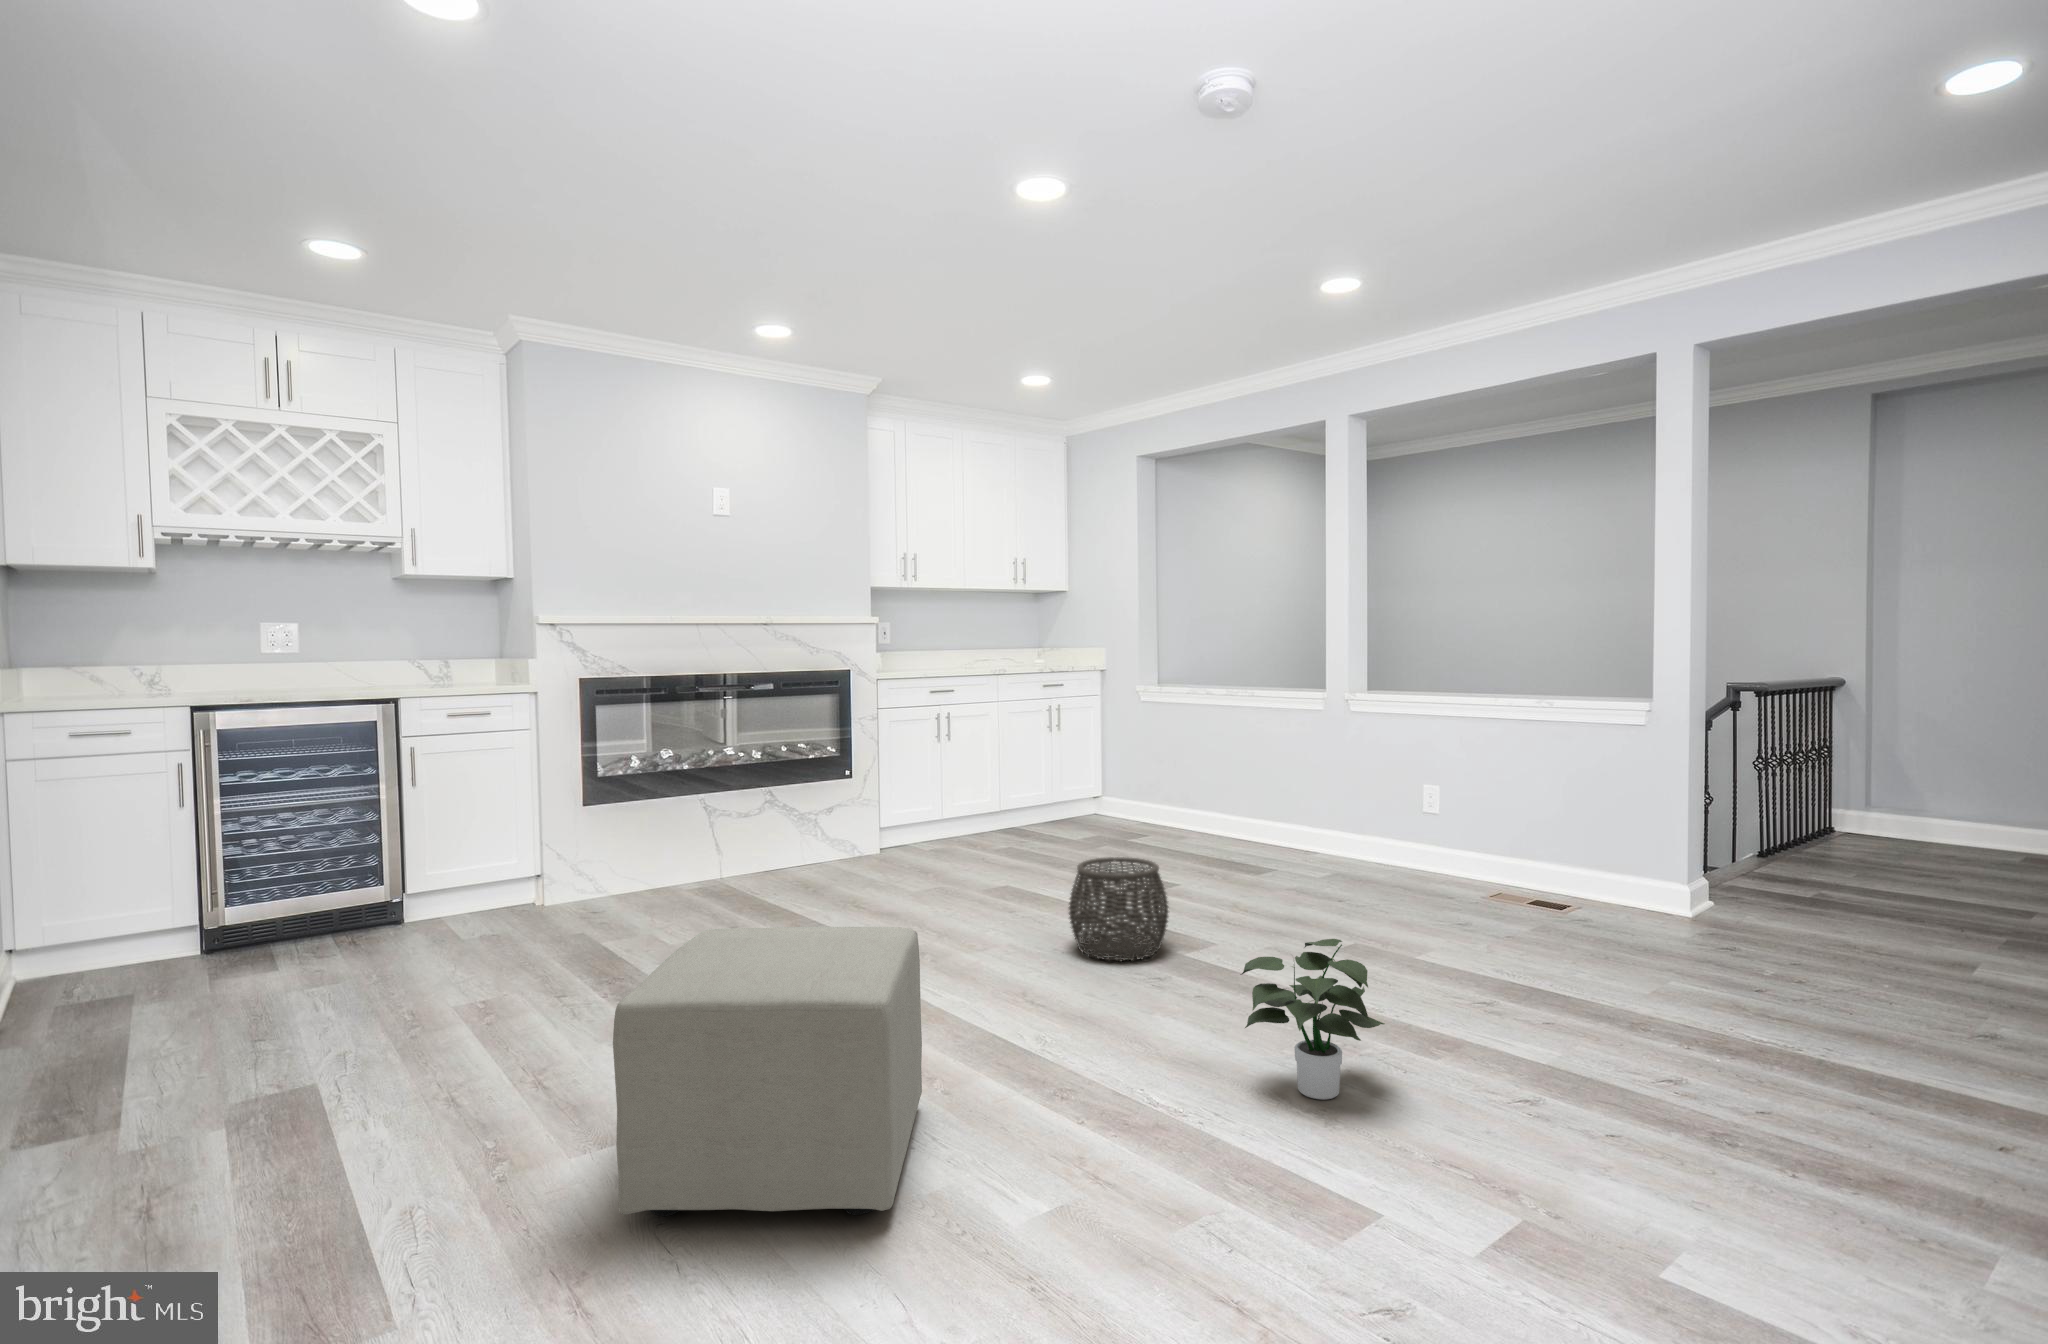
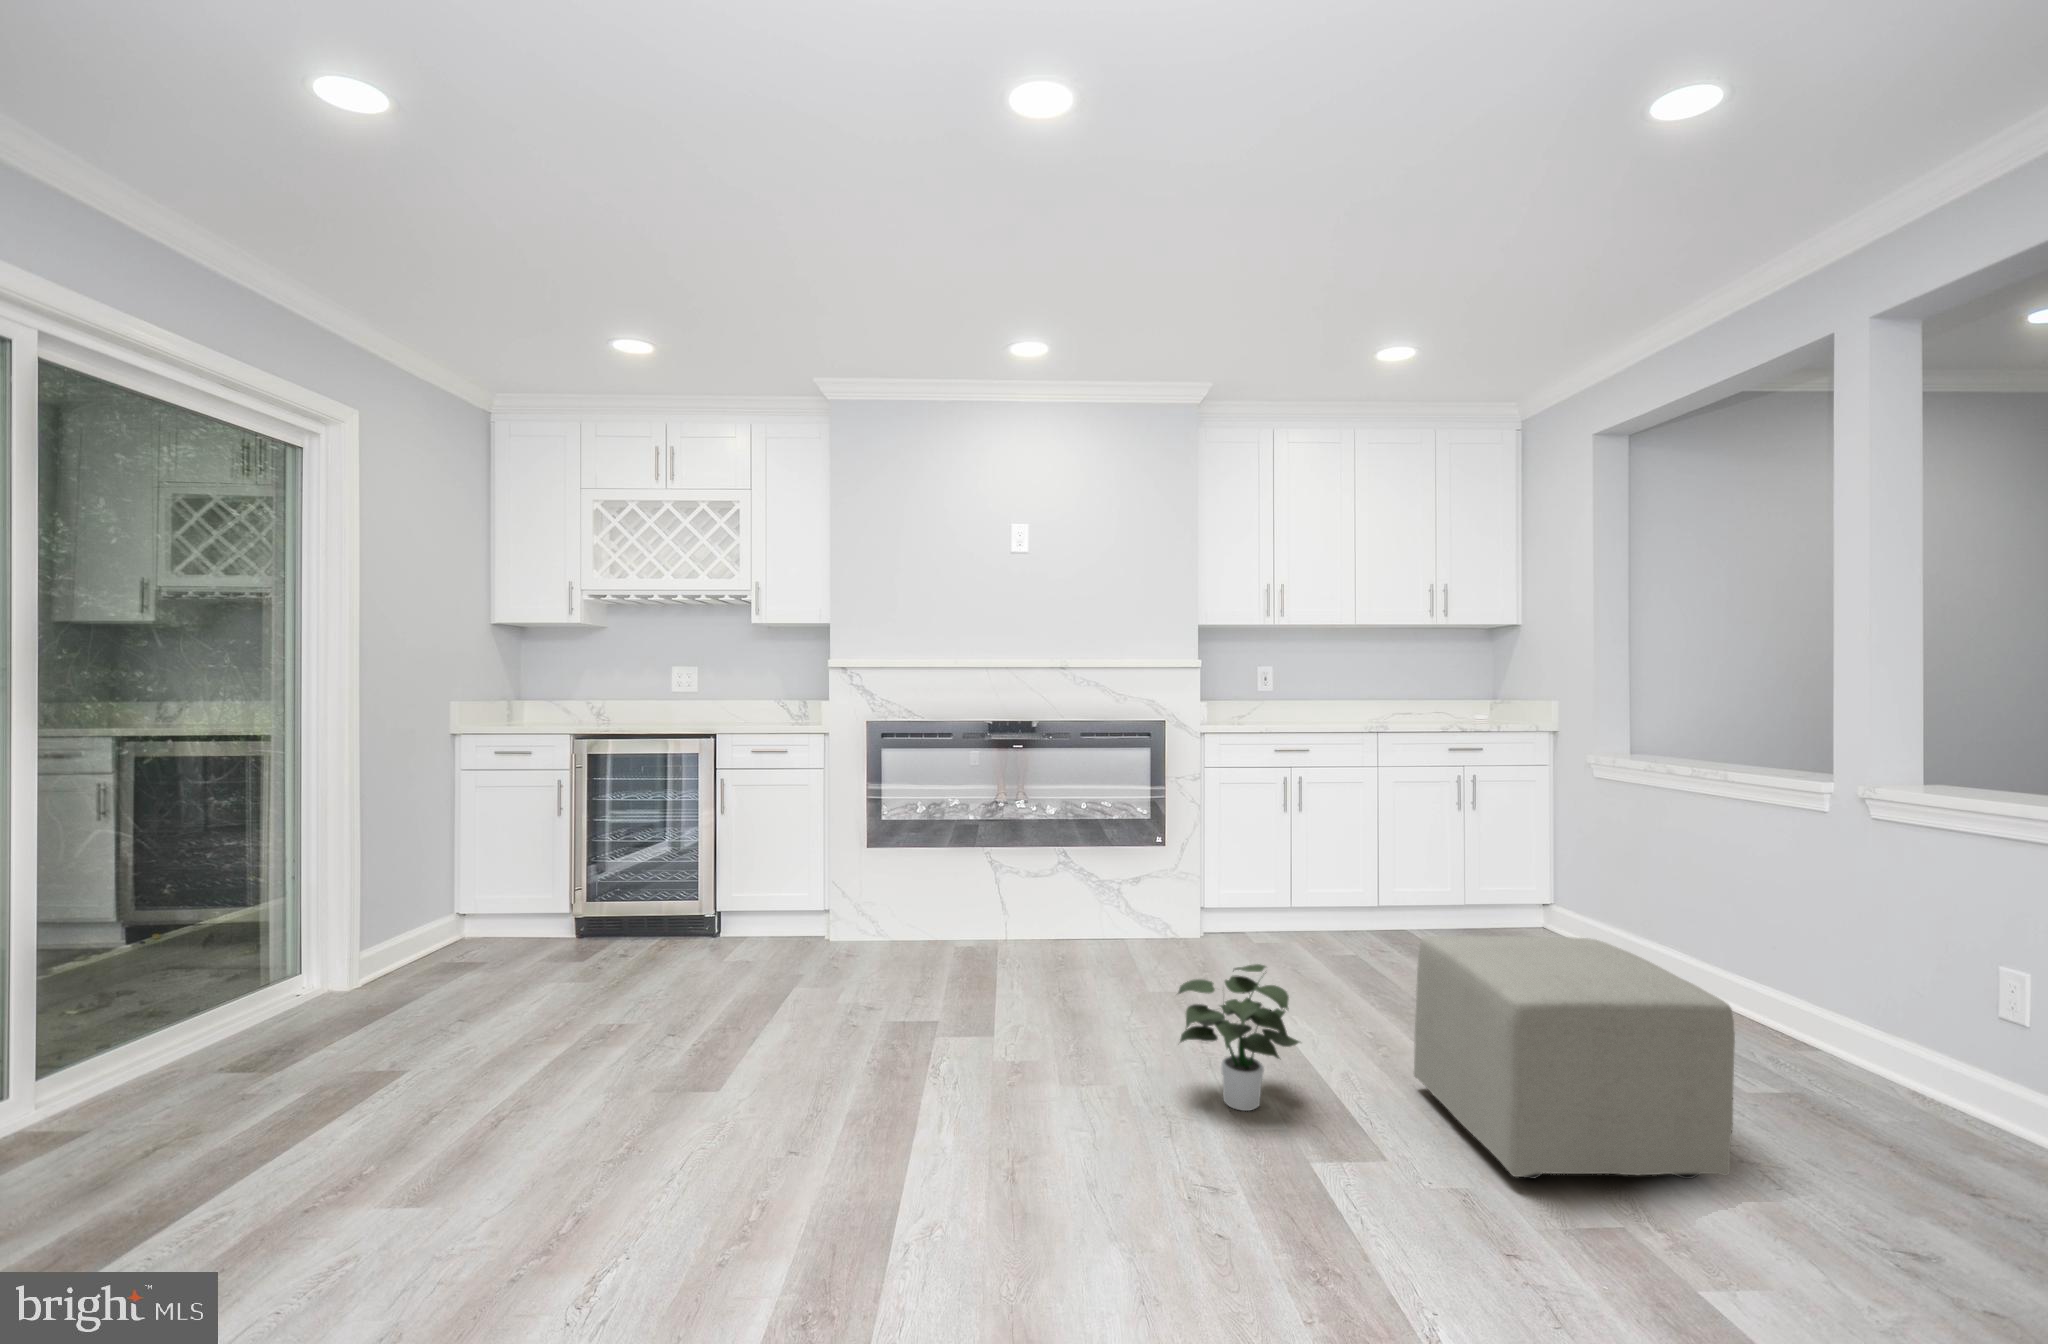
woven basket: present [1069,857,1169,961] -> none [1018,874,1110,972]
ottoman: present [613,927,922,1216] -> present [1414,936,1735,1179]

